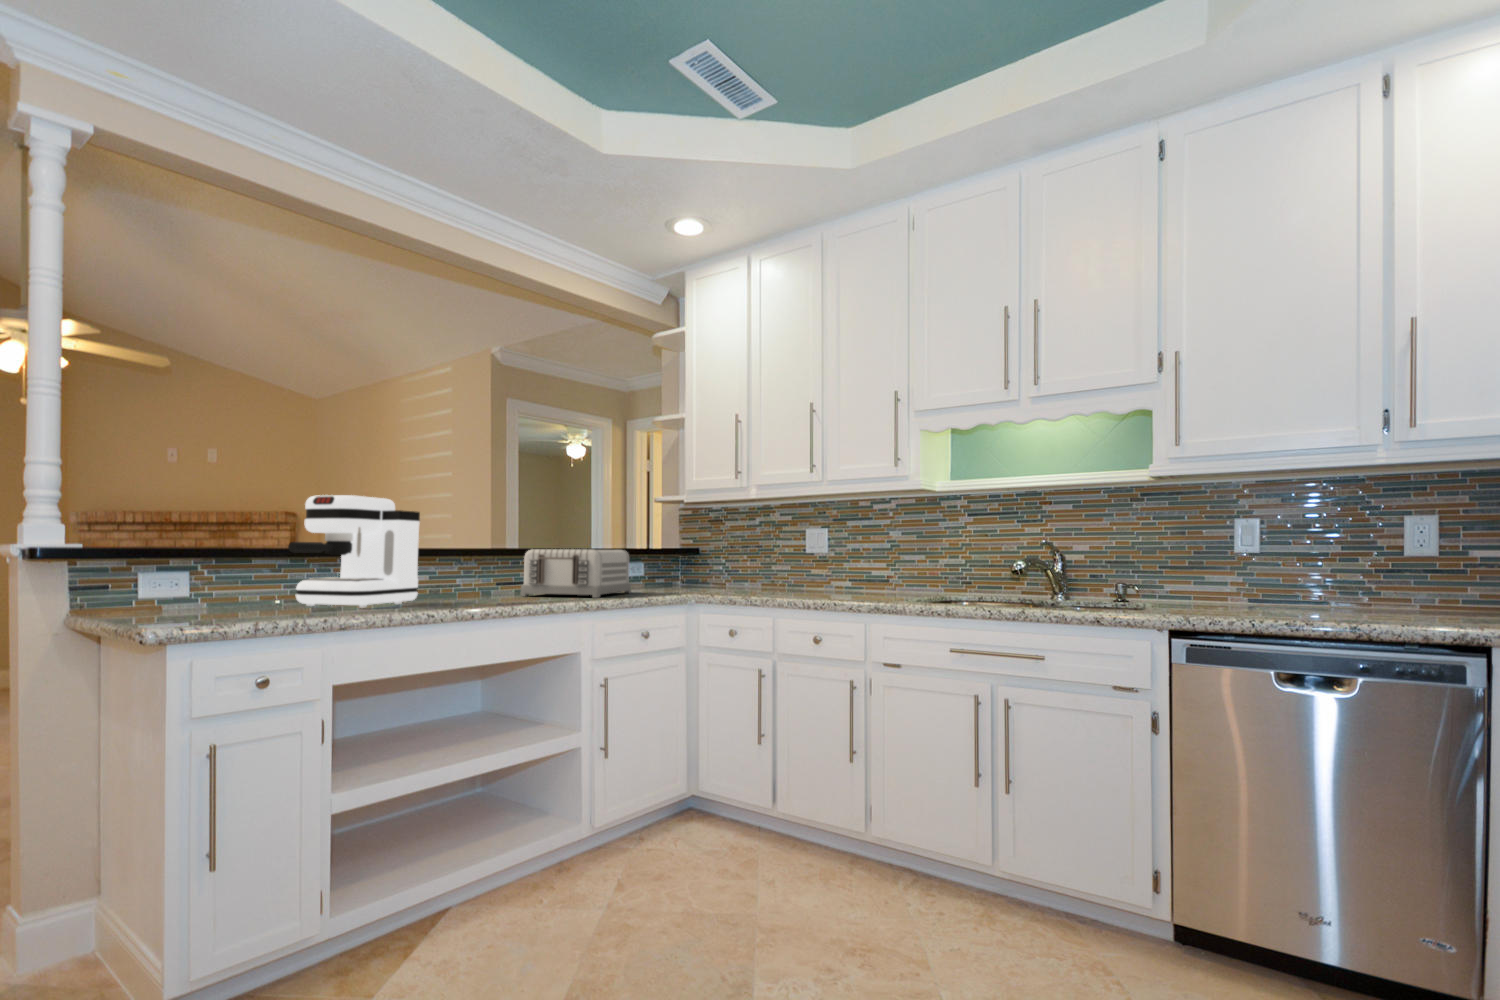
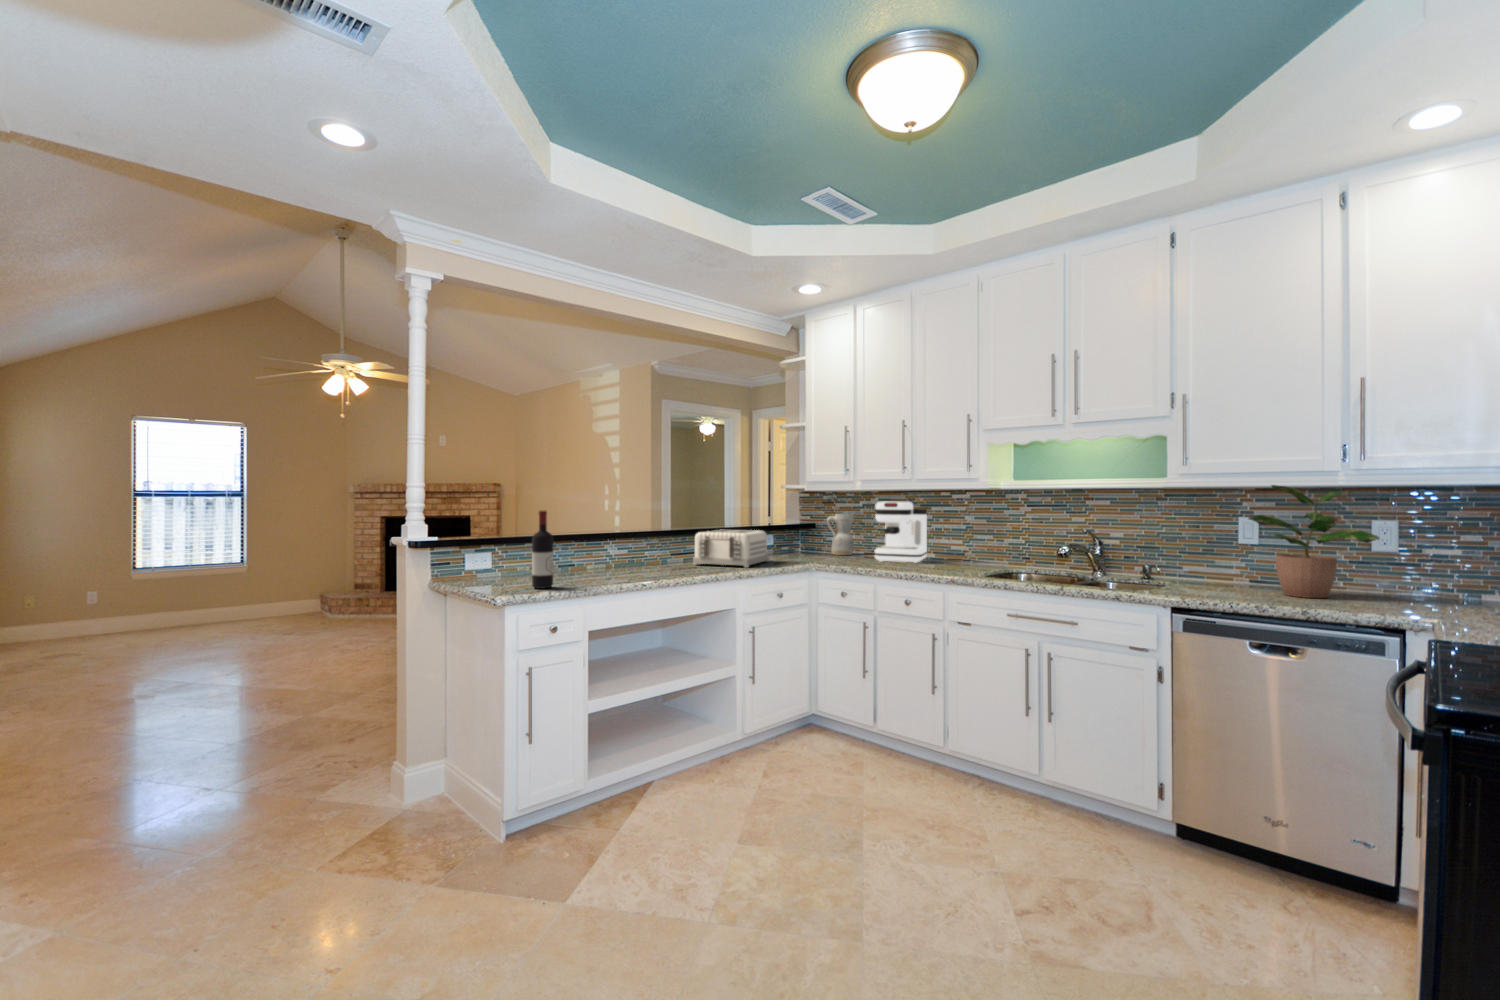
potted plant: none [1250,468,1425,616] -> present [1249,485,1379,598]
wine bottle: none [228,495,271,619] -> present [532,510,553,589]
coffee maker: present [288,495,420,608] -> present [875,502,927,563]
ceramic pitcher: none [713,534,750,587] -> present [827,514,854,555]

